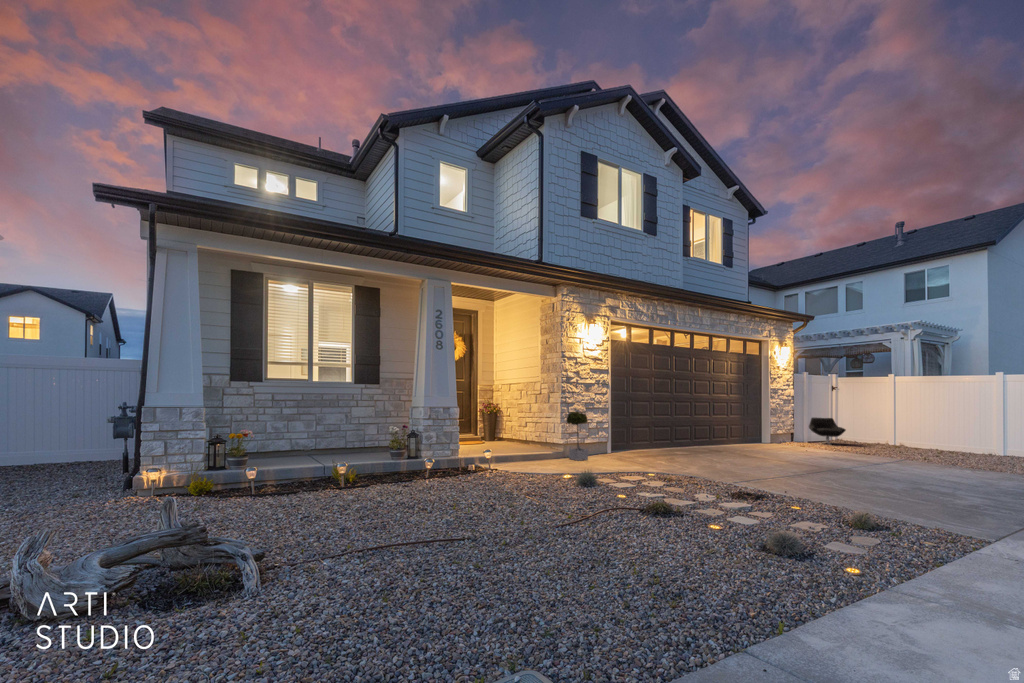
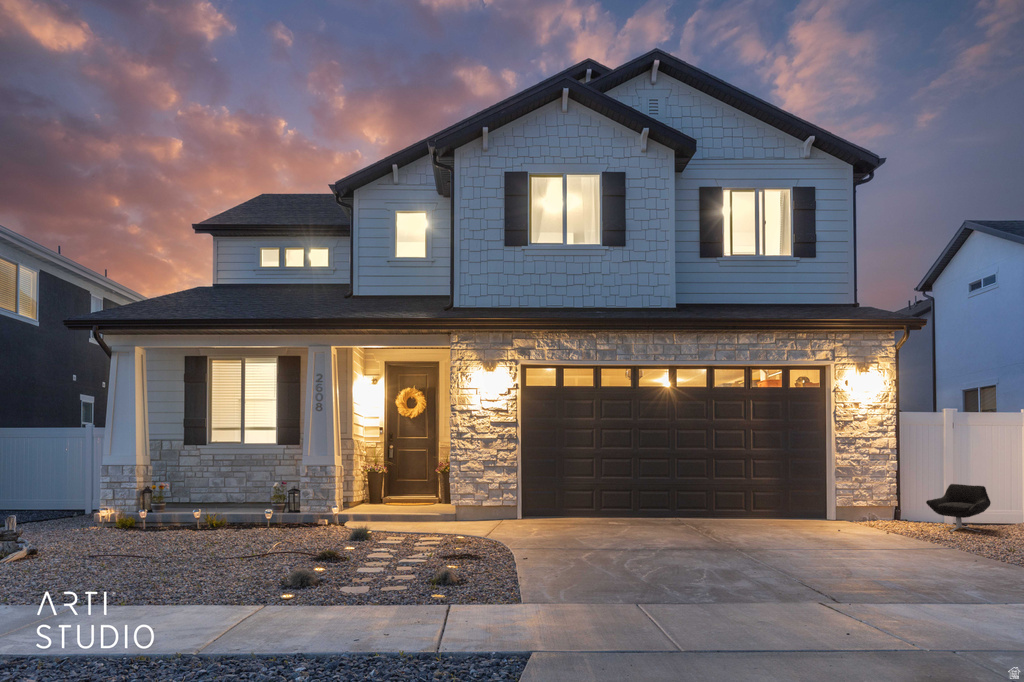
potted tree: present [567,412,588,461] -> none [449,470,471,524]

